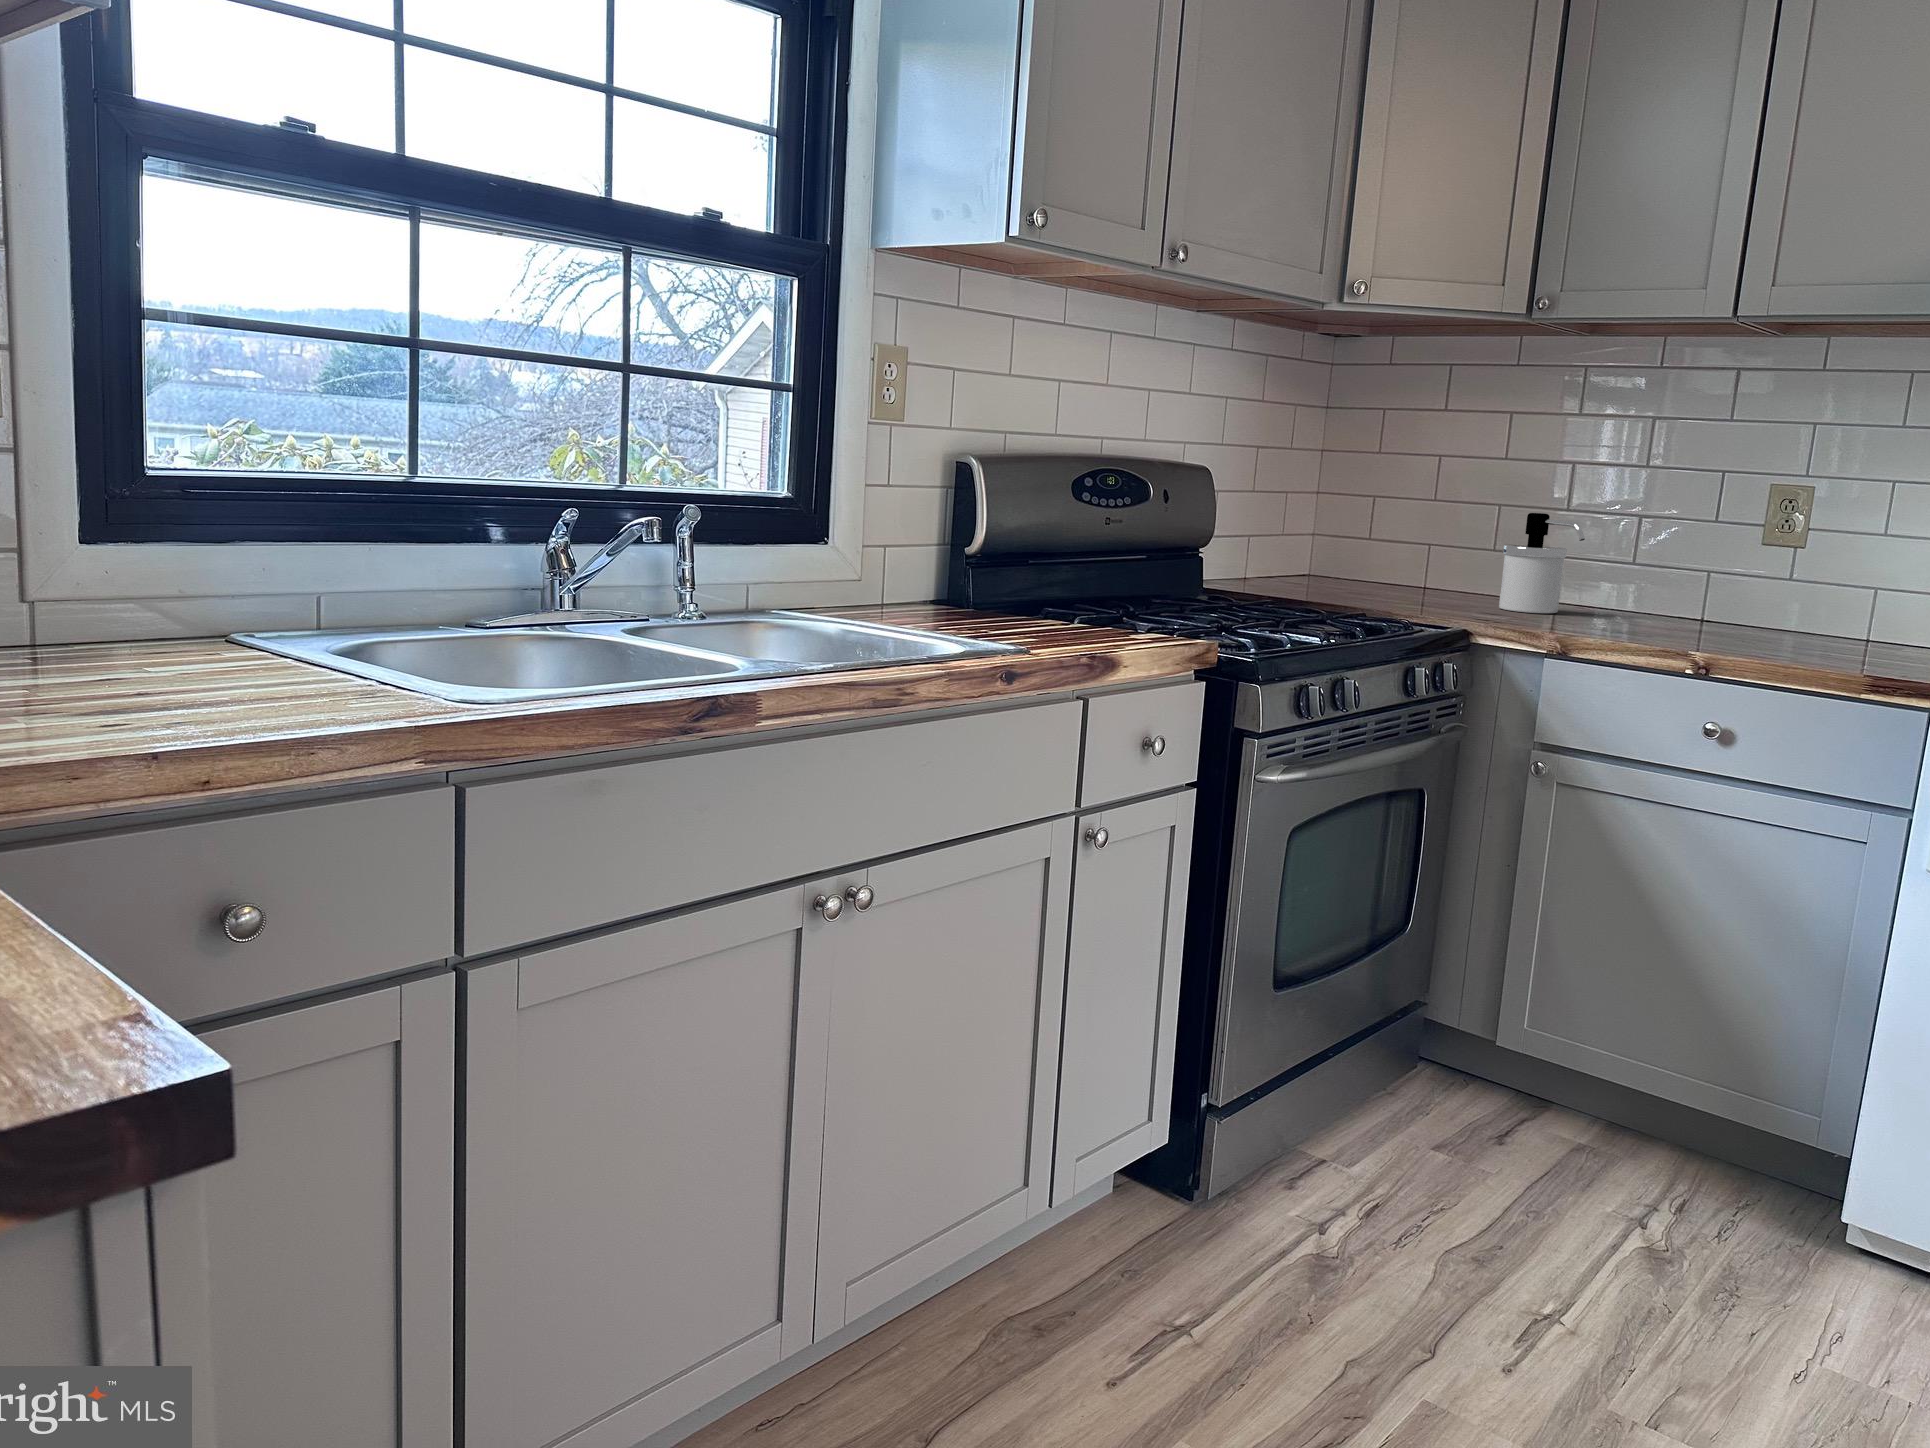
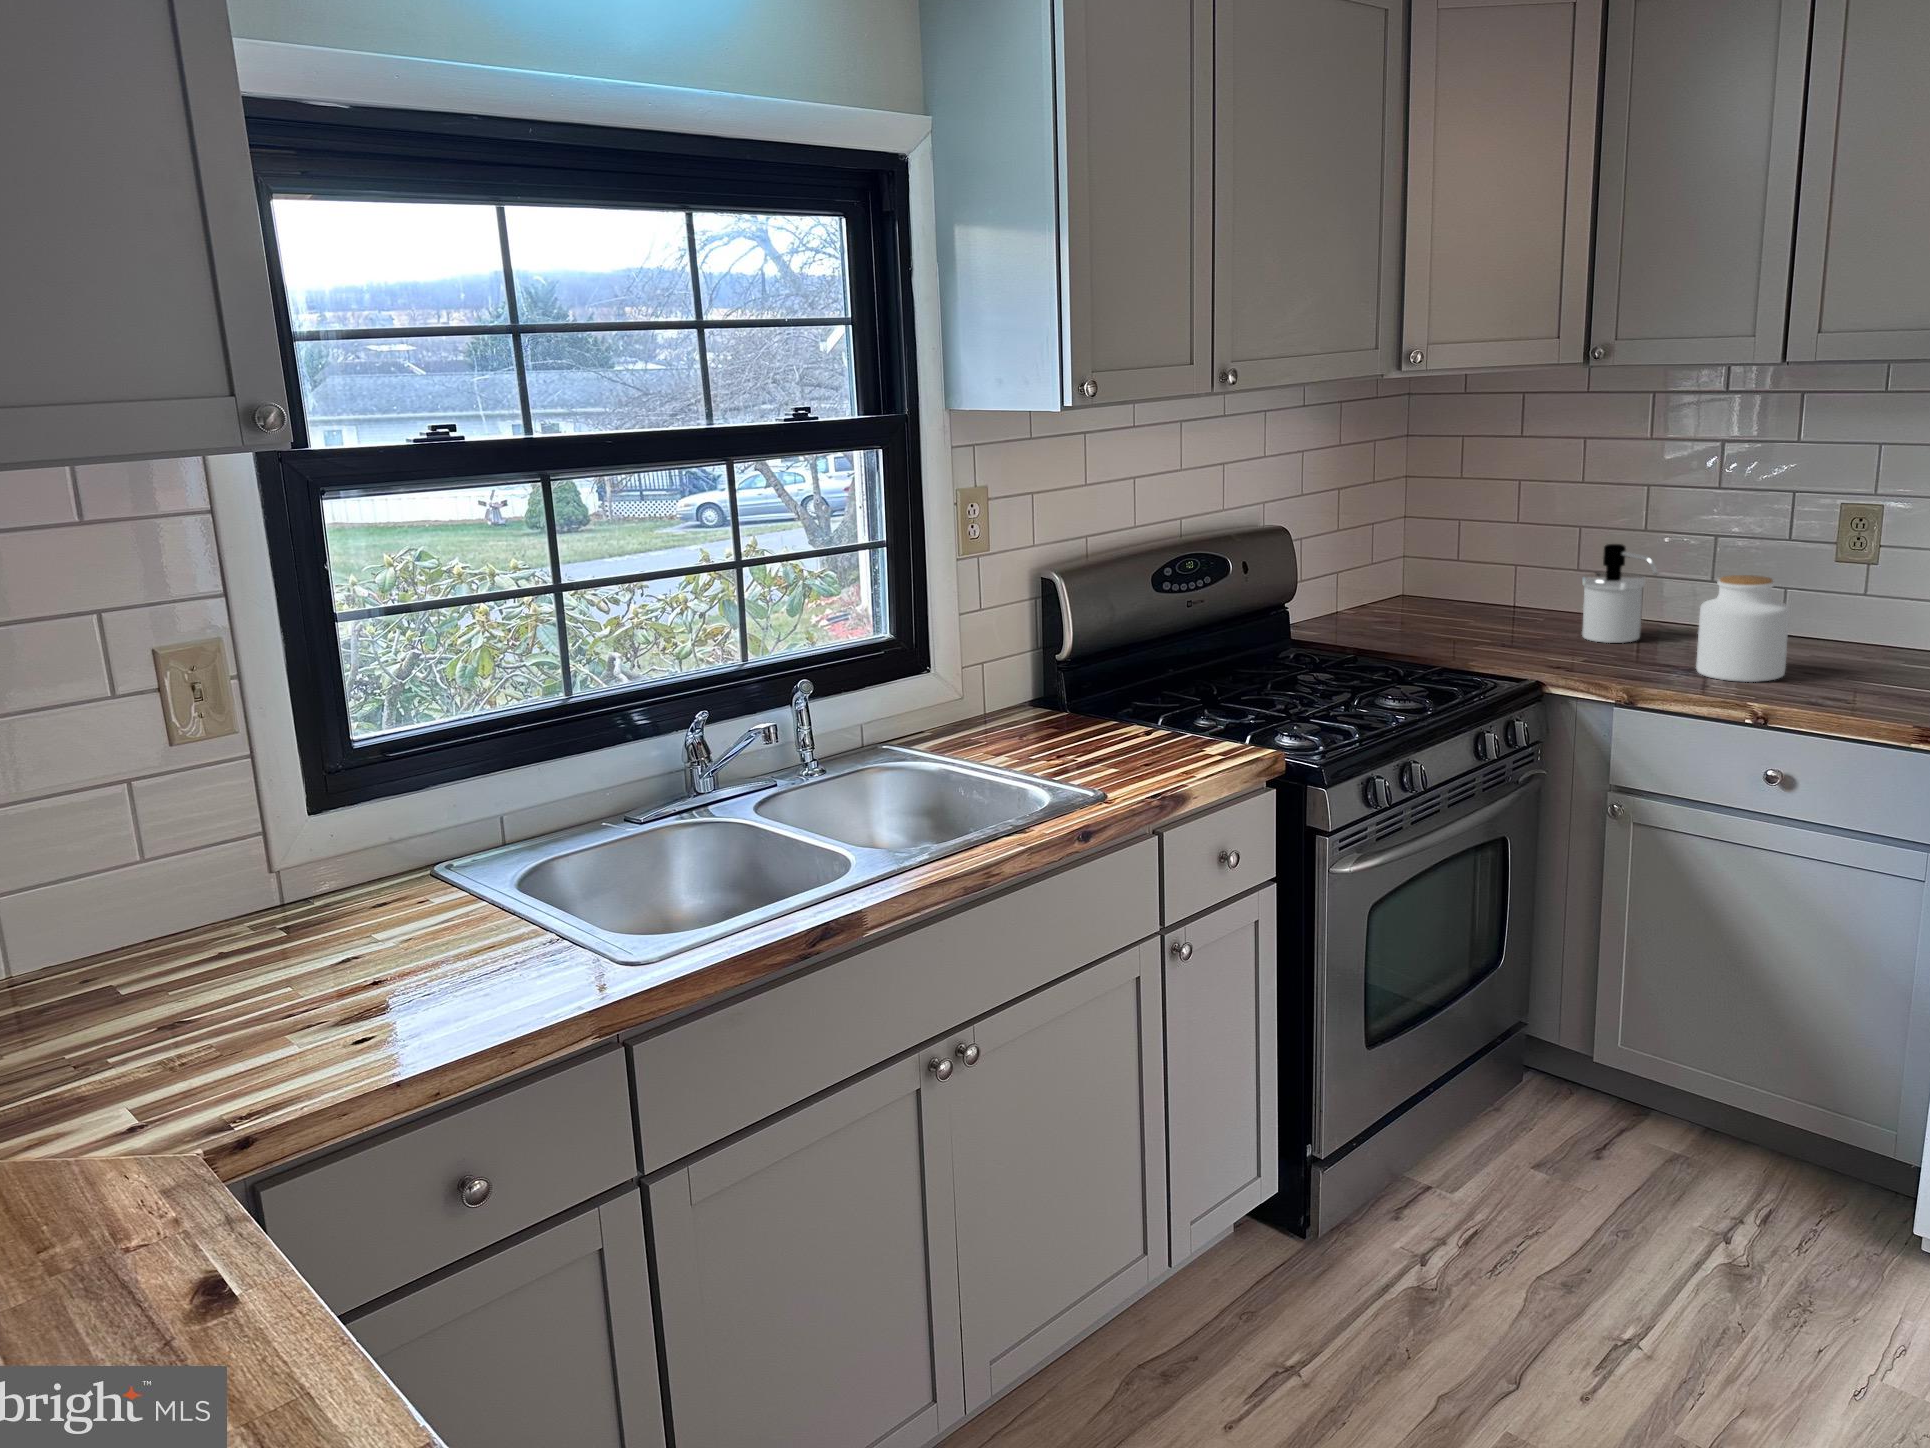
jar: none [1626,534,1726,640] -> present [1696,575,1789,682]

